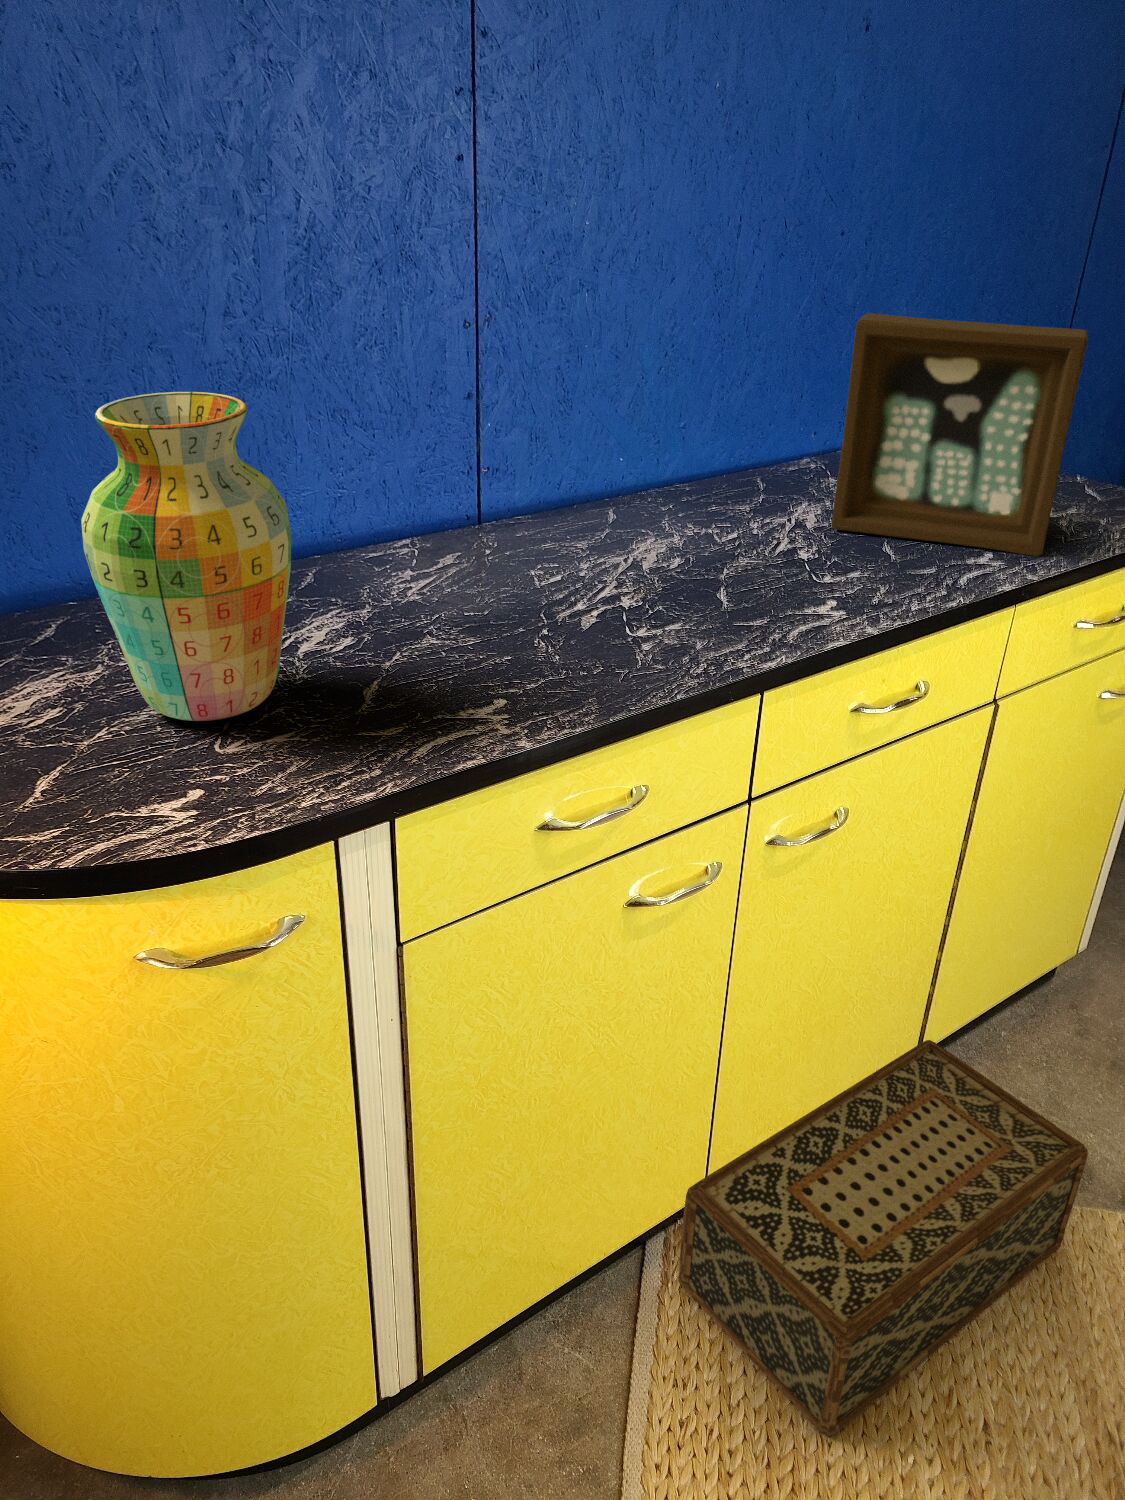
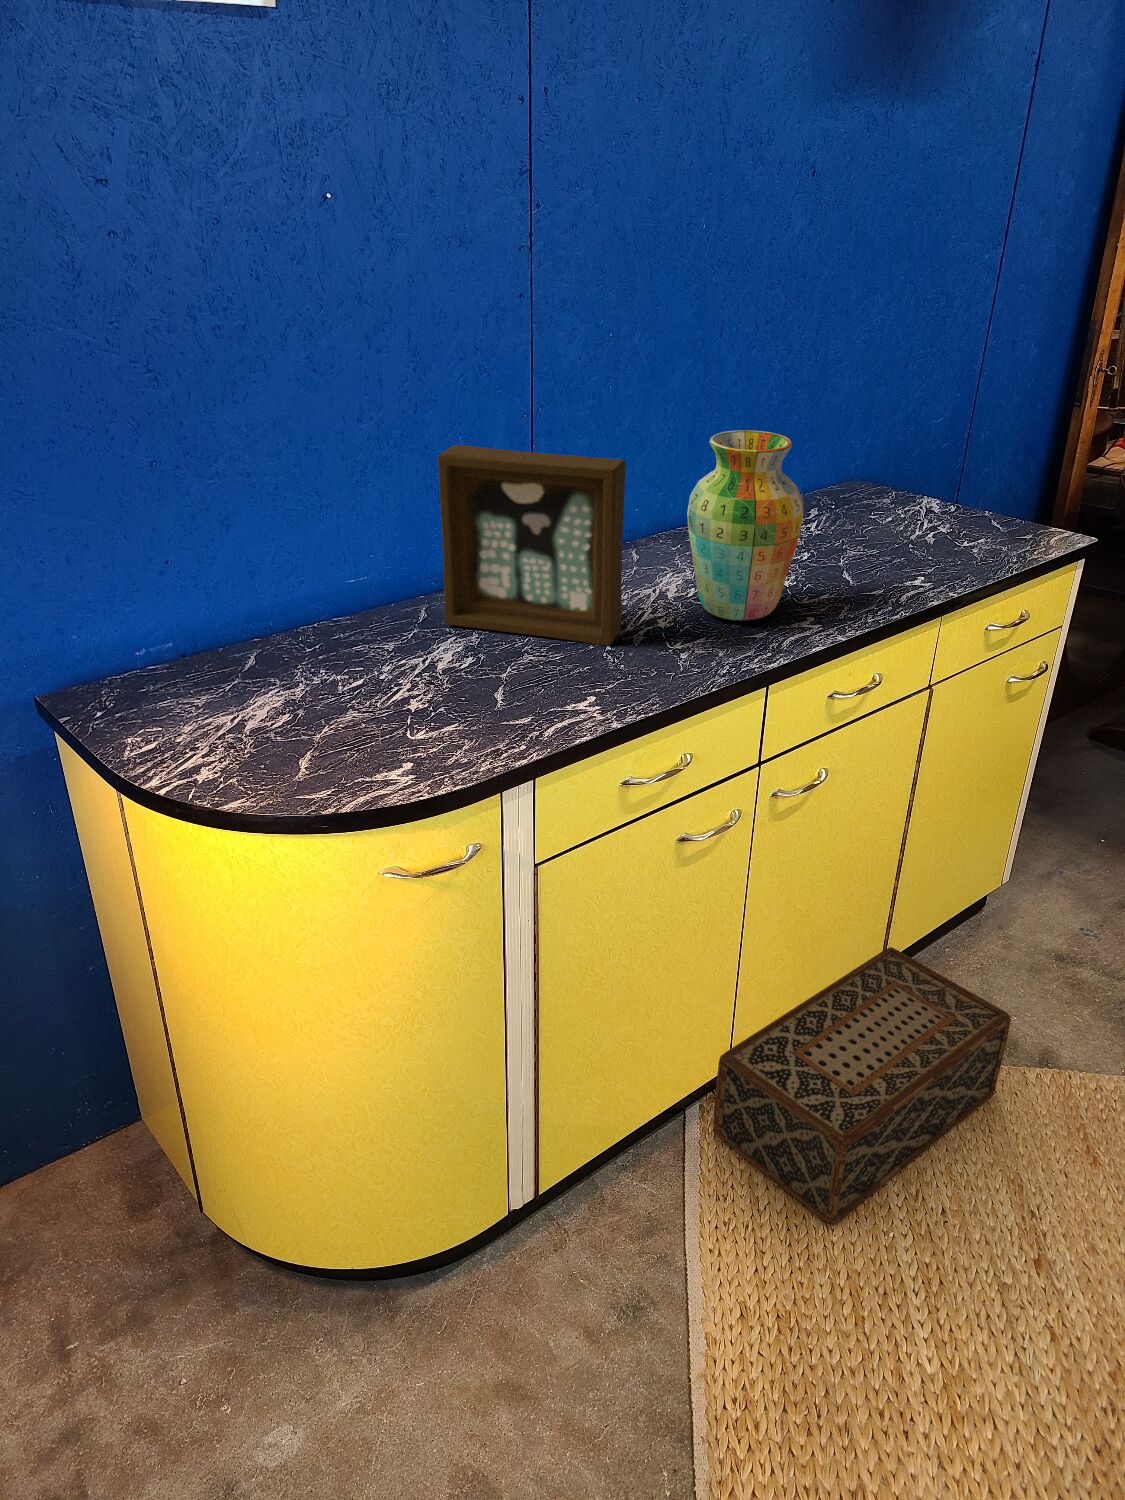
picture frame: present [831,313,1088,556] -> present [438,445,626,646]
vase: present [81,392,291,721] -> present [687,430,803,621]

